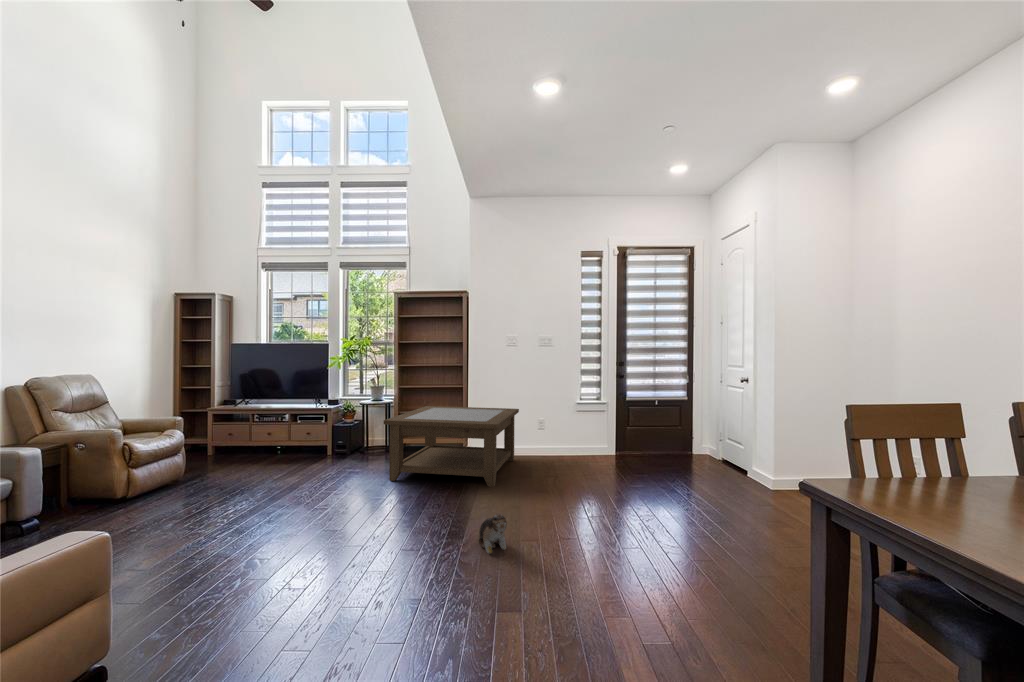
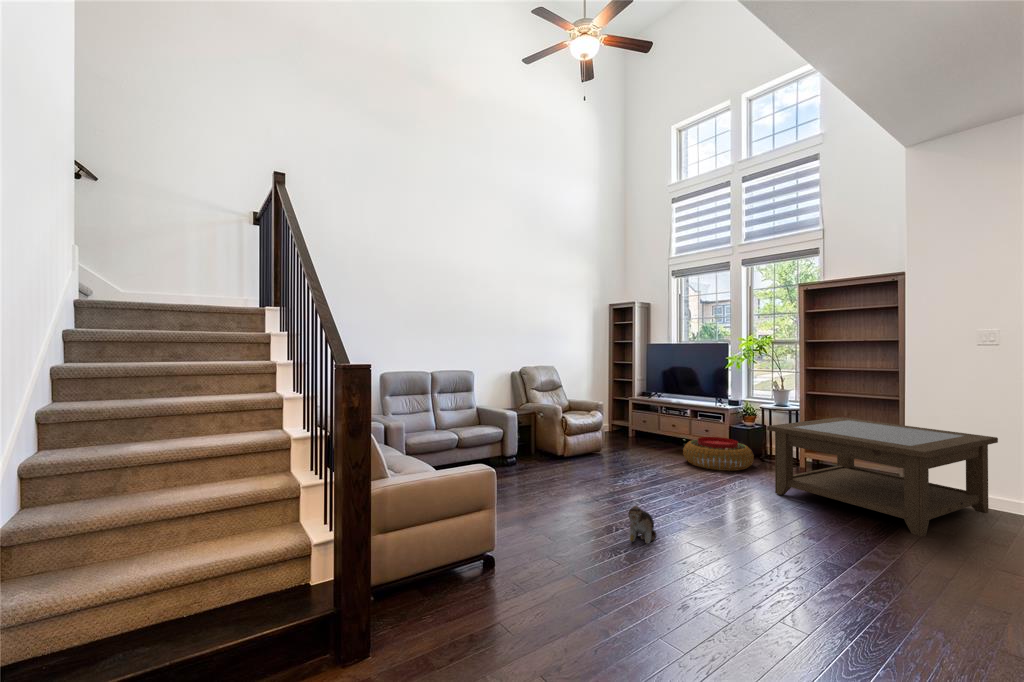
pouf: none [289,438,359,472] -> present [683,437,754,471]
plush toy: present [479,514,508,554] -> present [628,506,656,544]

